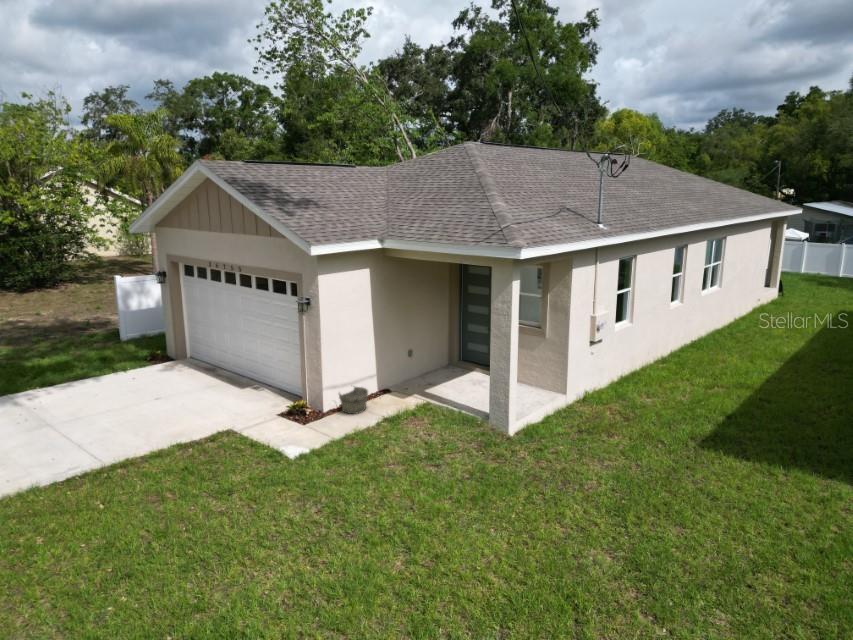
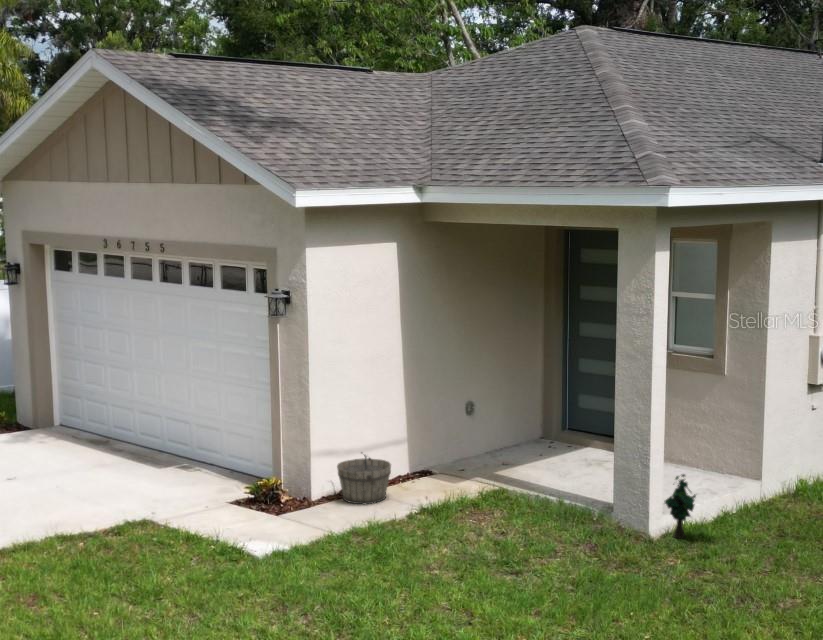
decorative plant: none [514,402,532,436] -> present [664,474,696,539]

